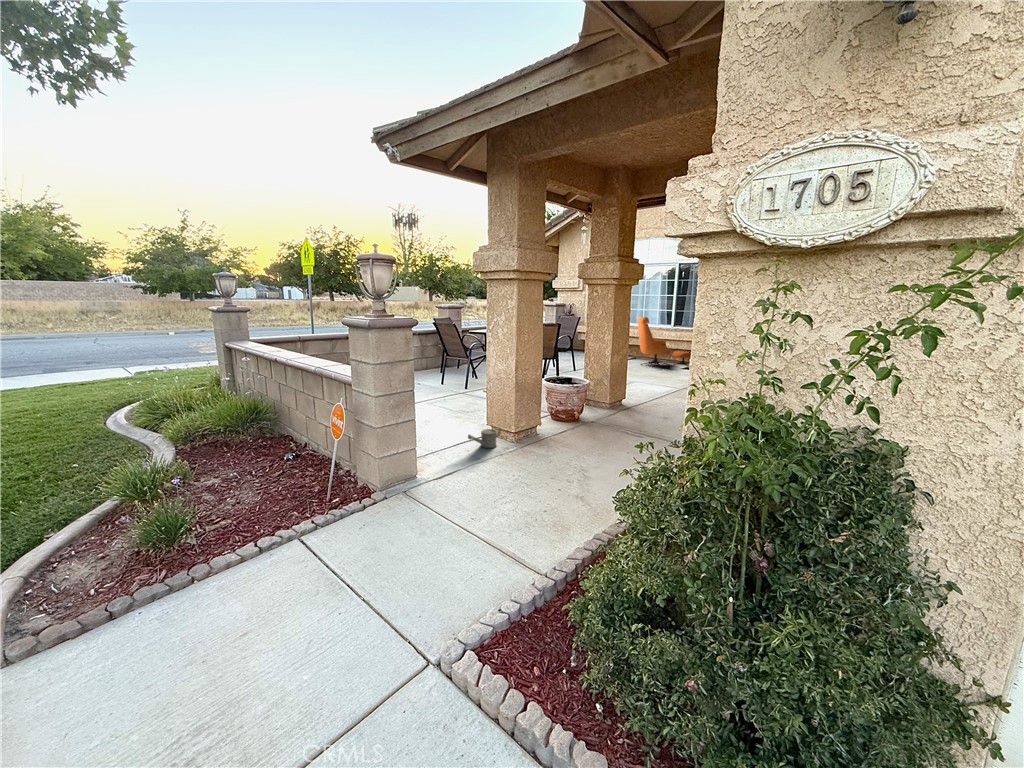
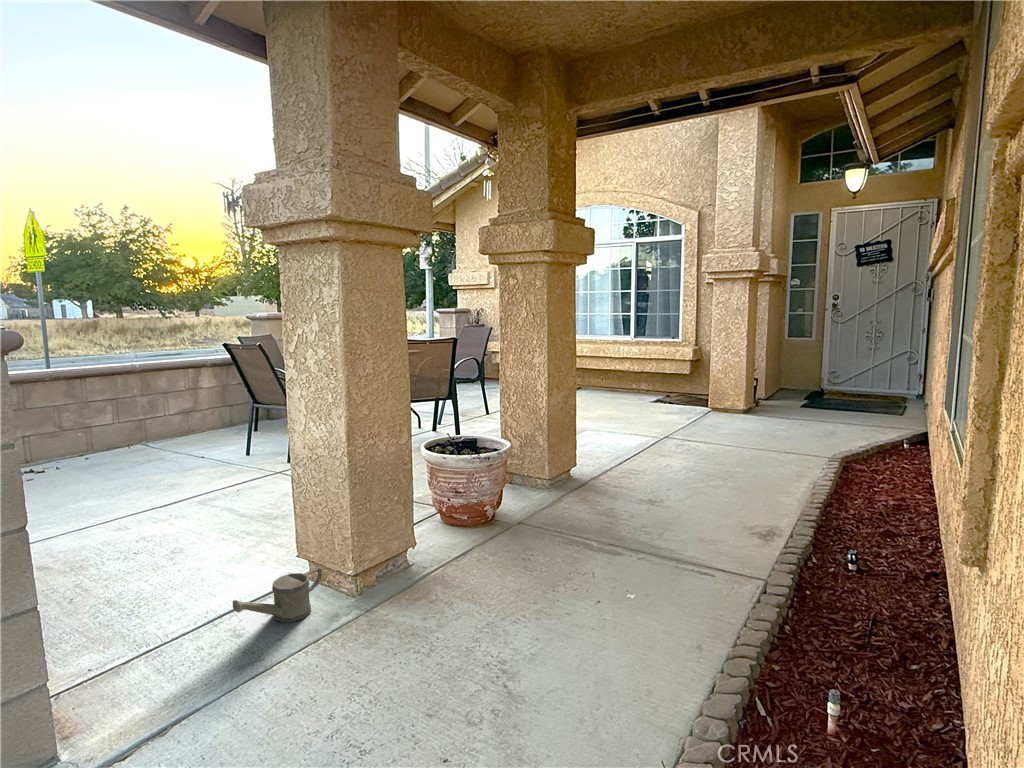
lounge chair: present [637,316,689,367] -> none [582,324,670,401]

